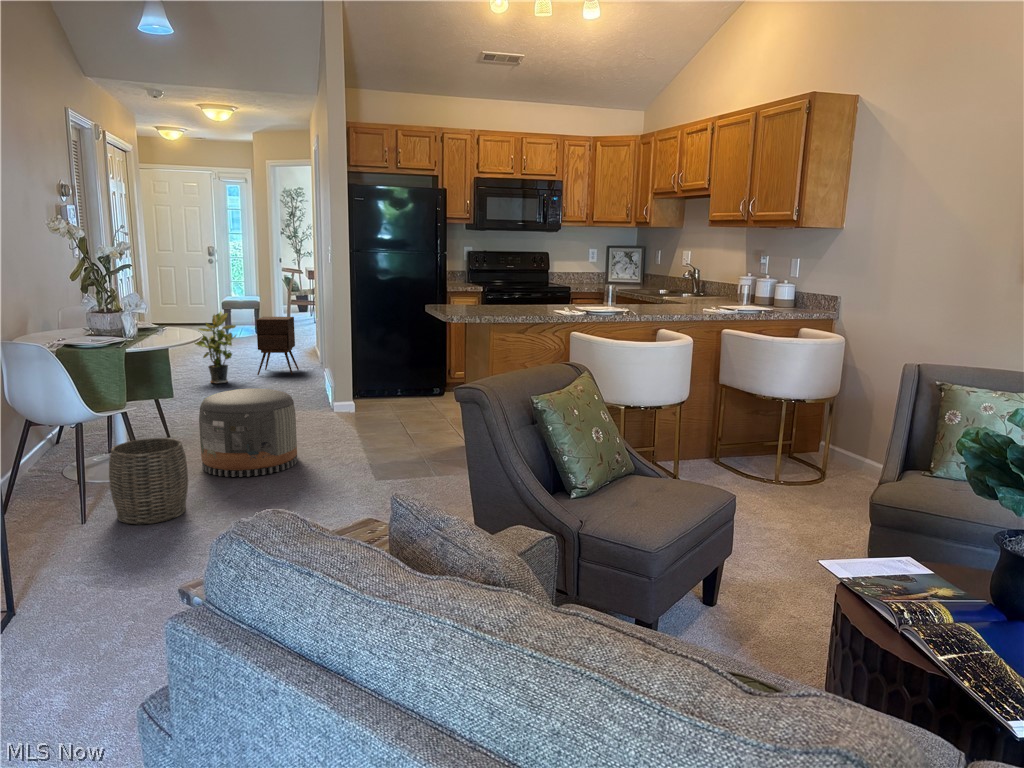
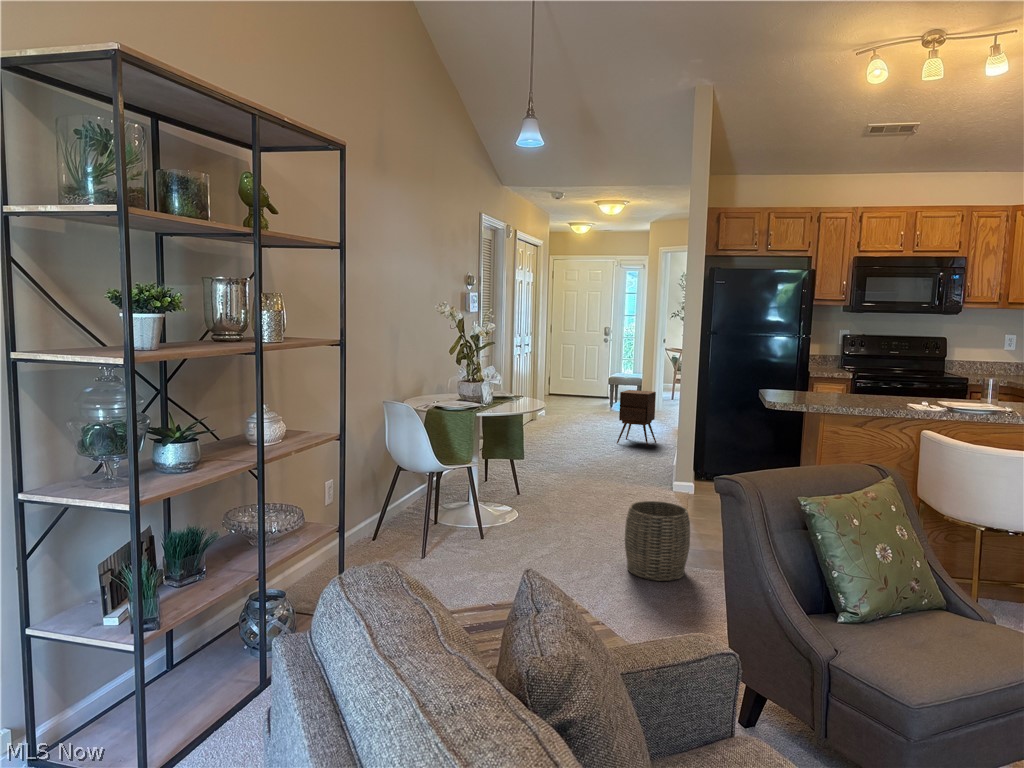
potted plant: present [195,312,236,384] -> none [564,383,601,448]
pouf: present [199,388,297,477] -> none [531,461,619,546]
woven basket: present [109,438,188,524] -> present [625,501,690,581]

